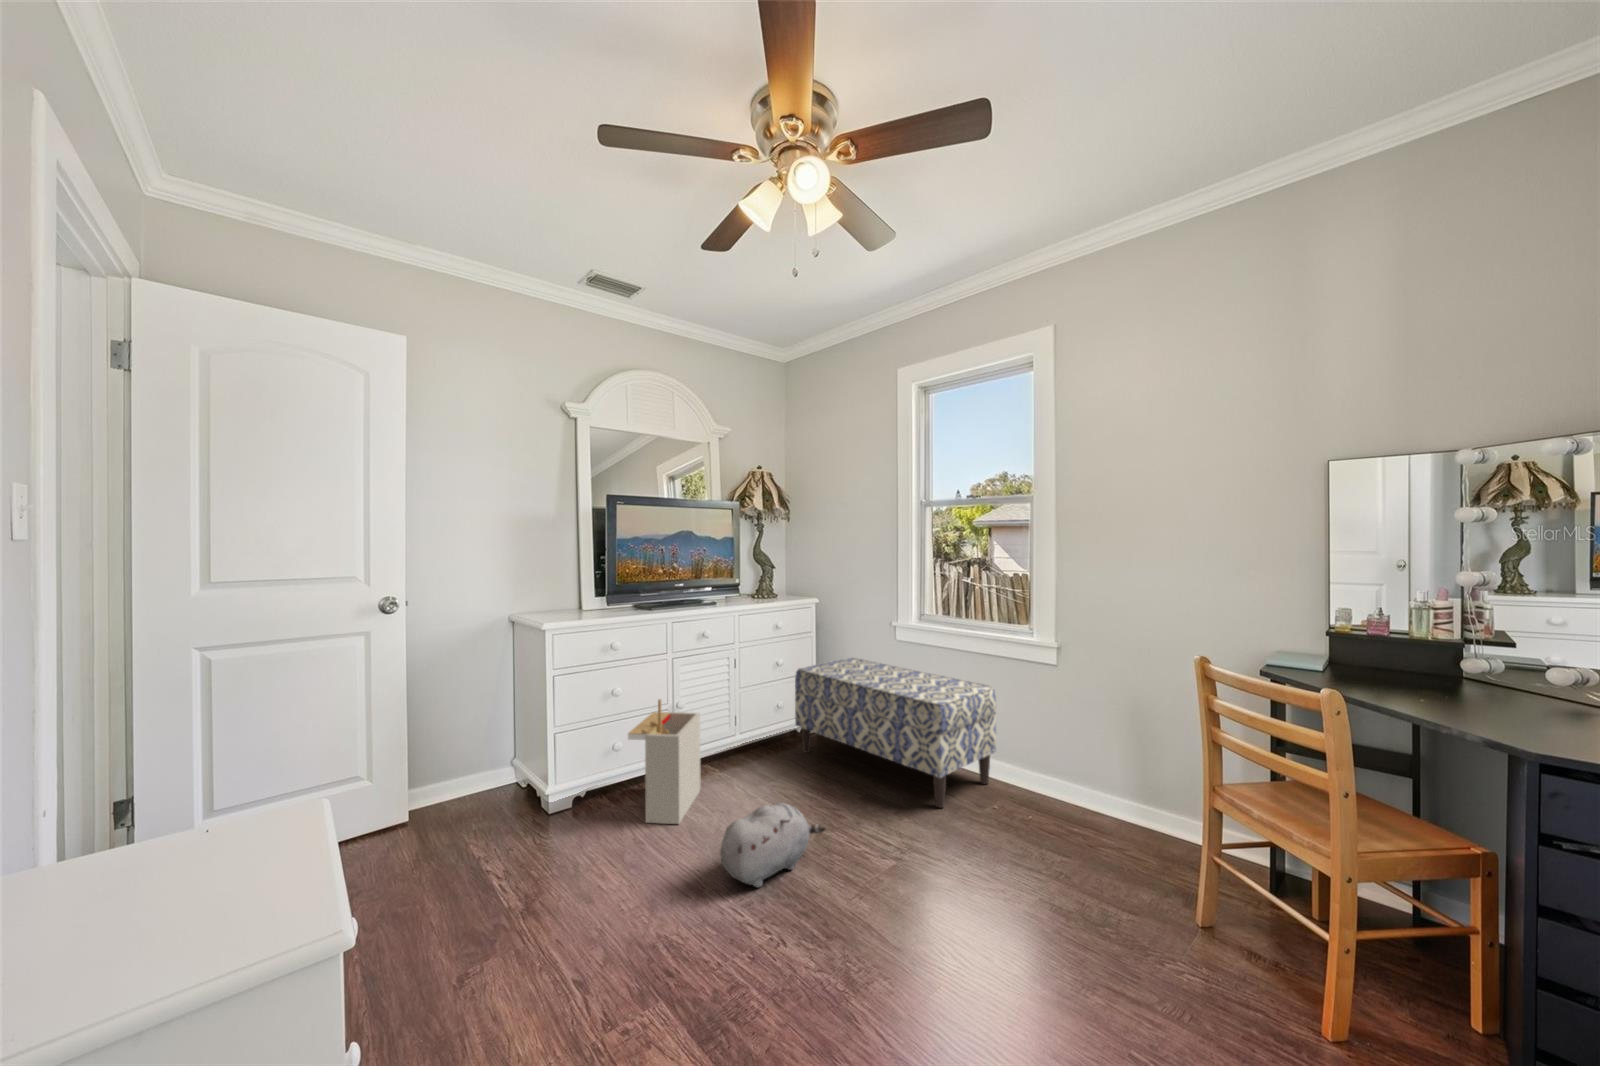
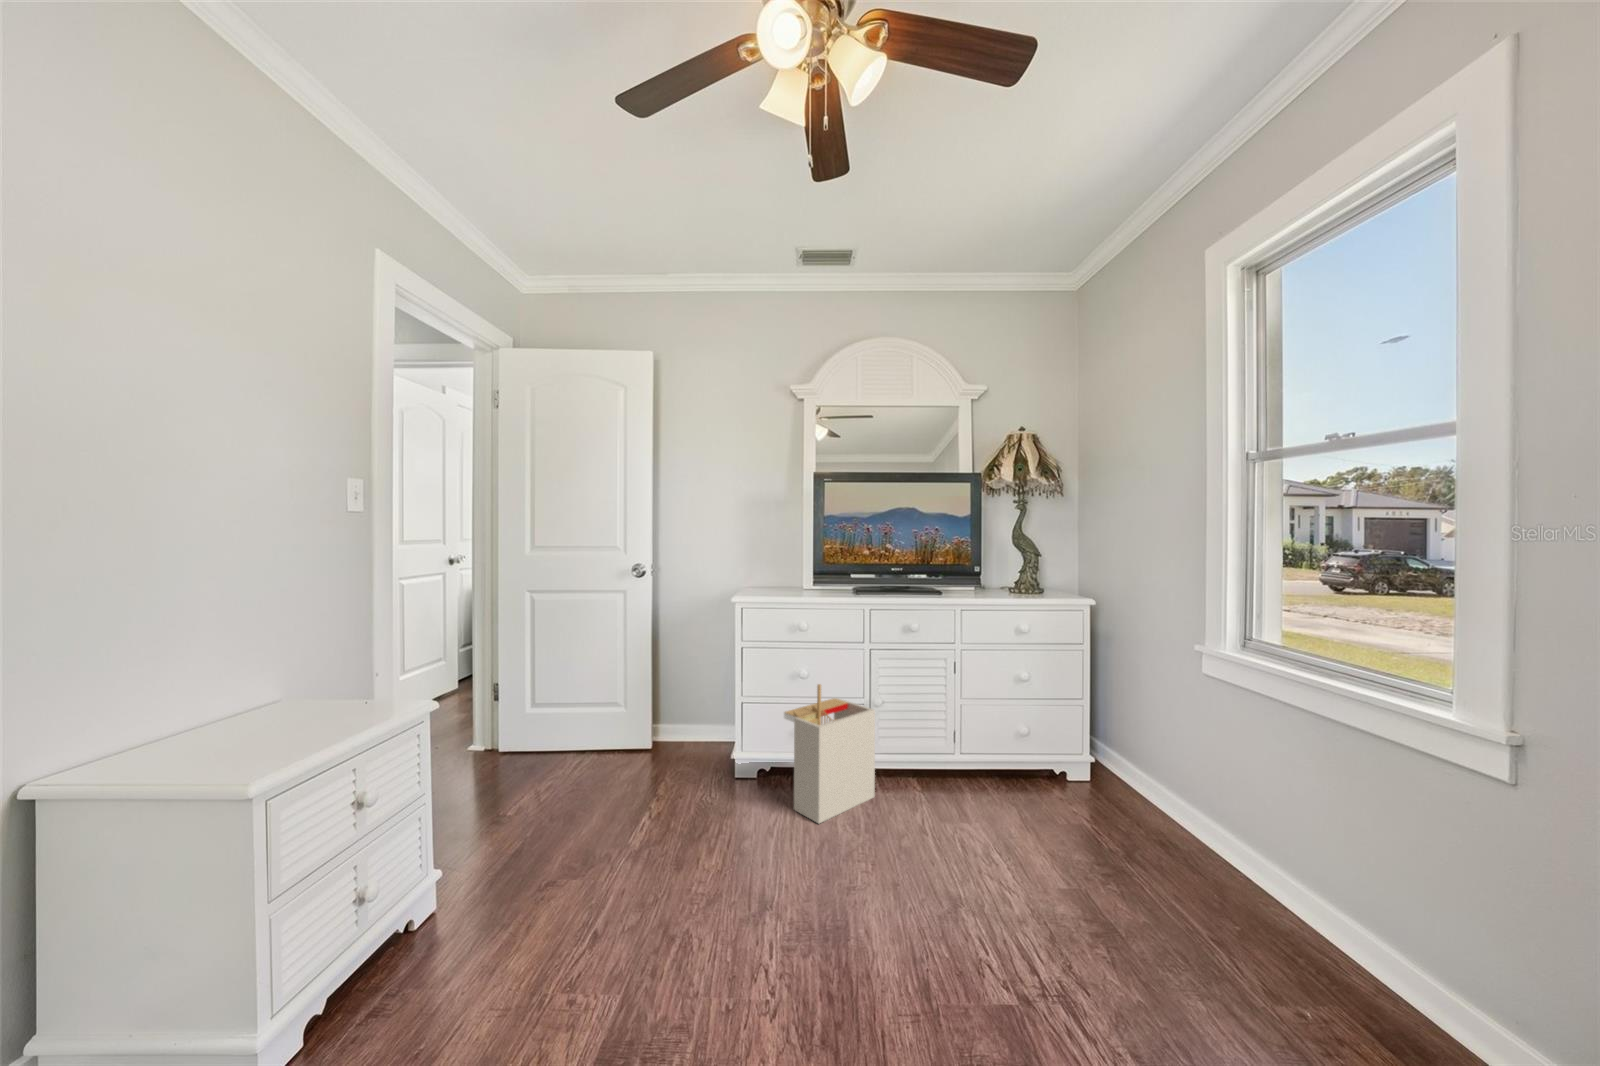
bench: present [795,658,996,808] -> none [1025,684,1352,961]
plush toy: present [720,803,826,887] -> none [783,836,935,932]

